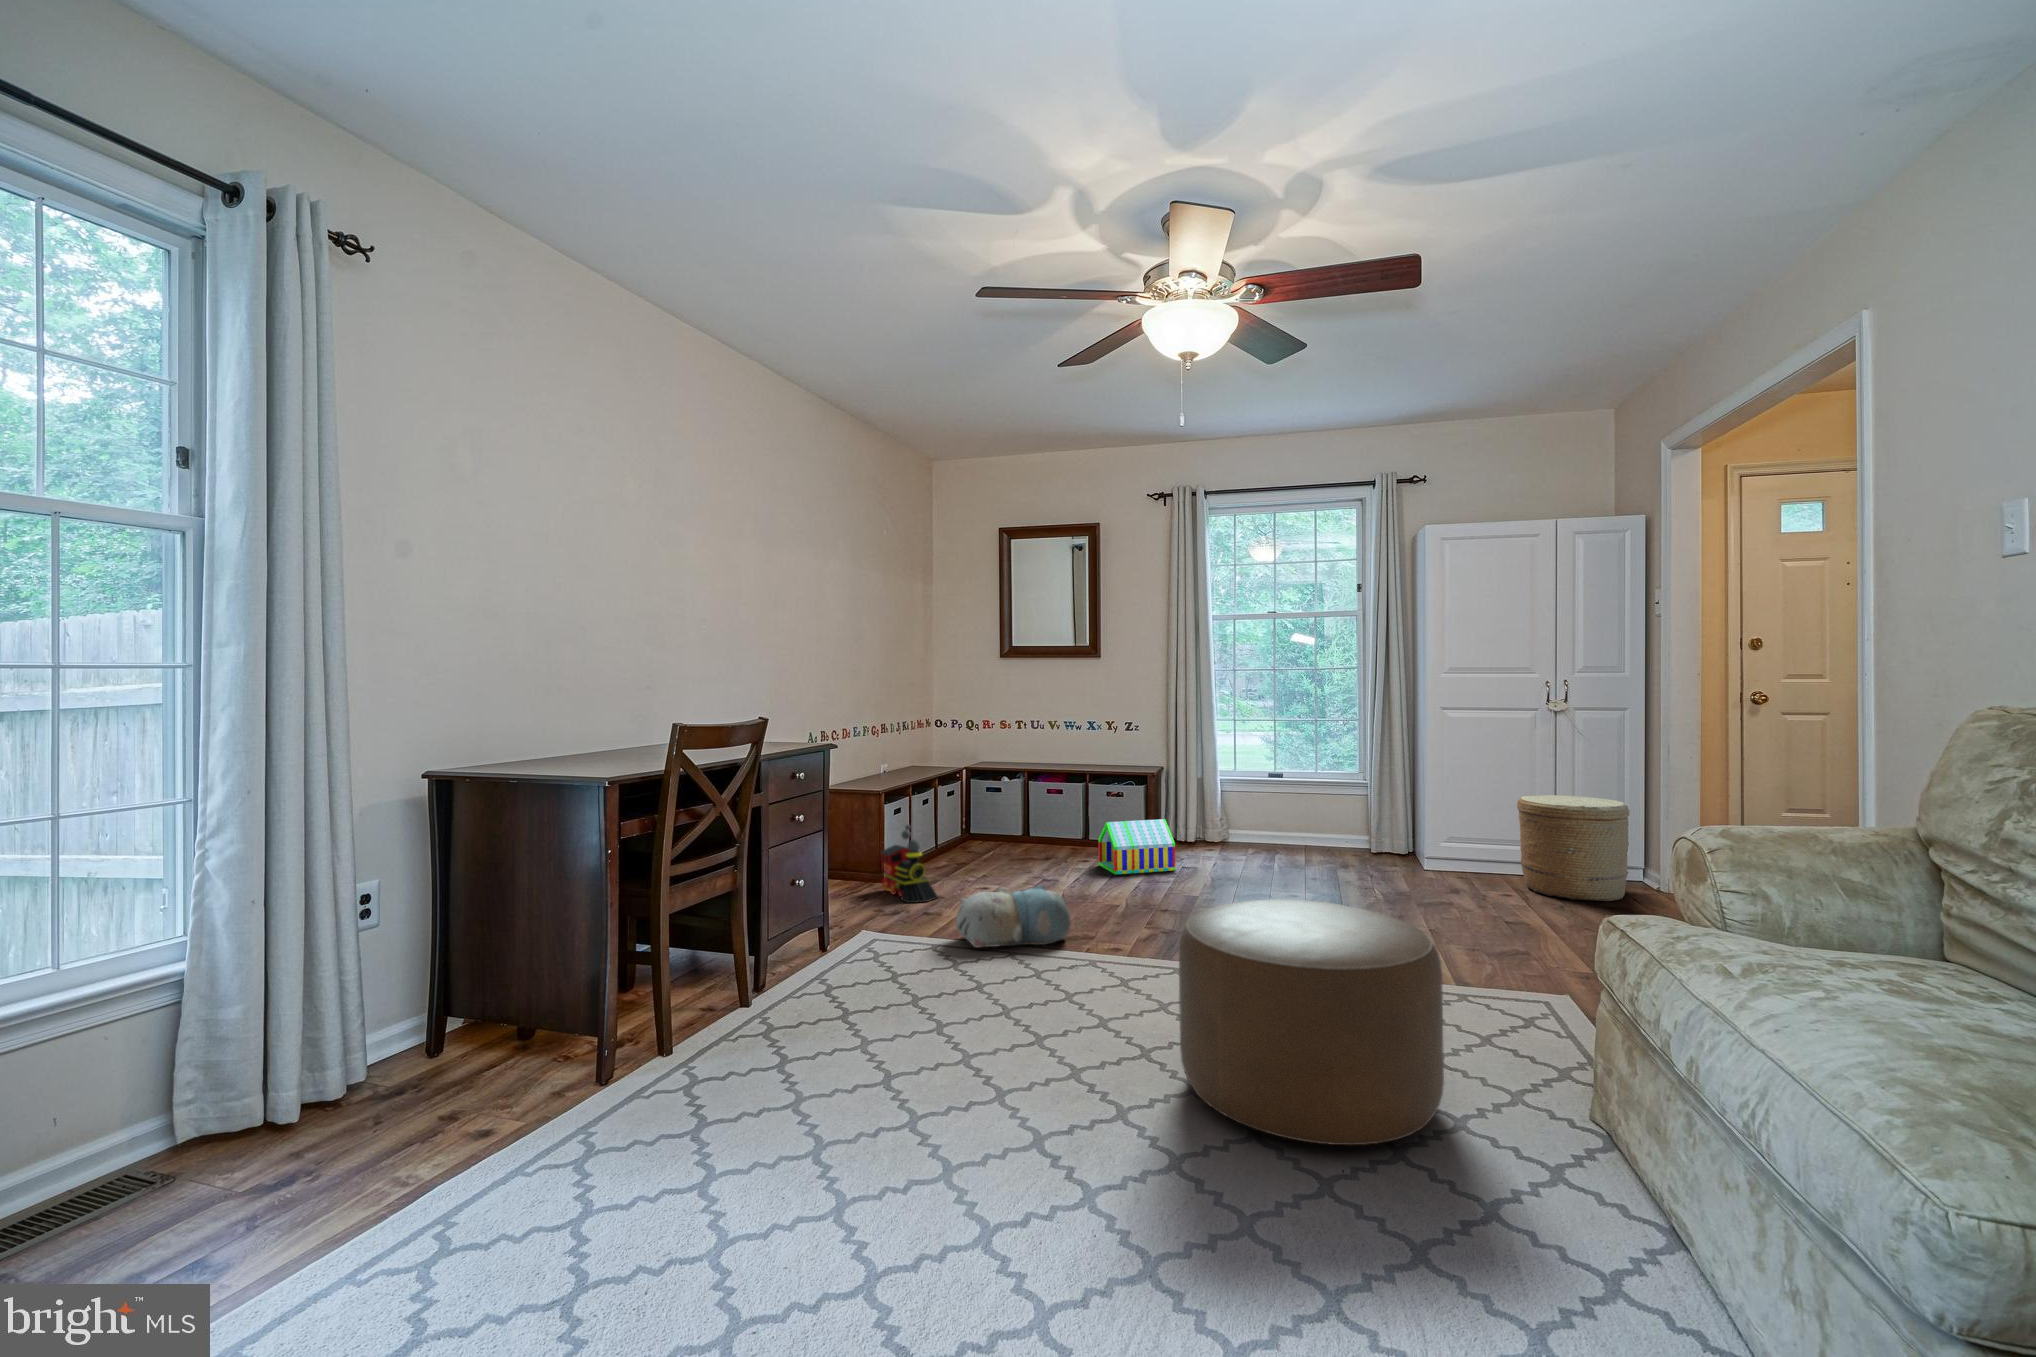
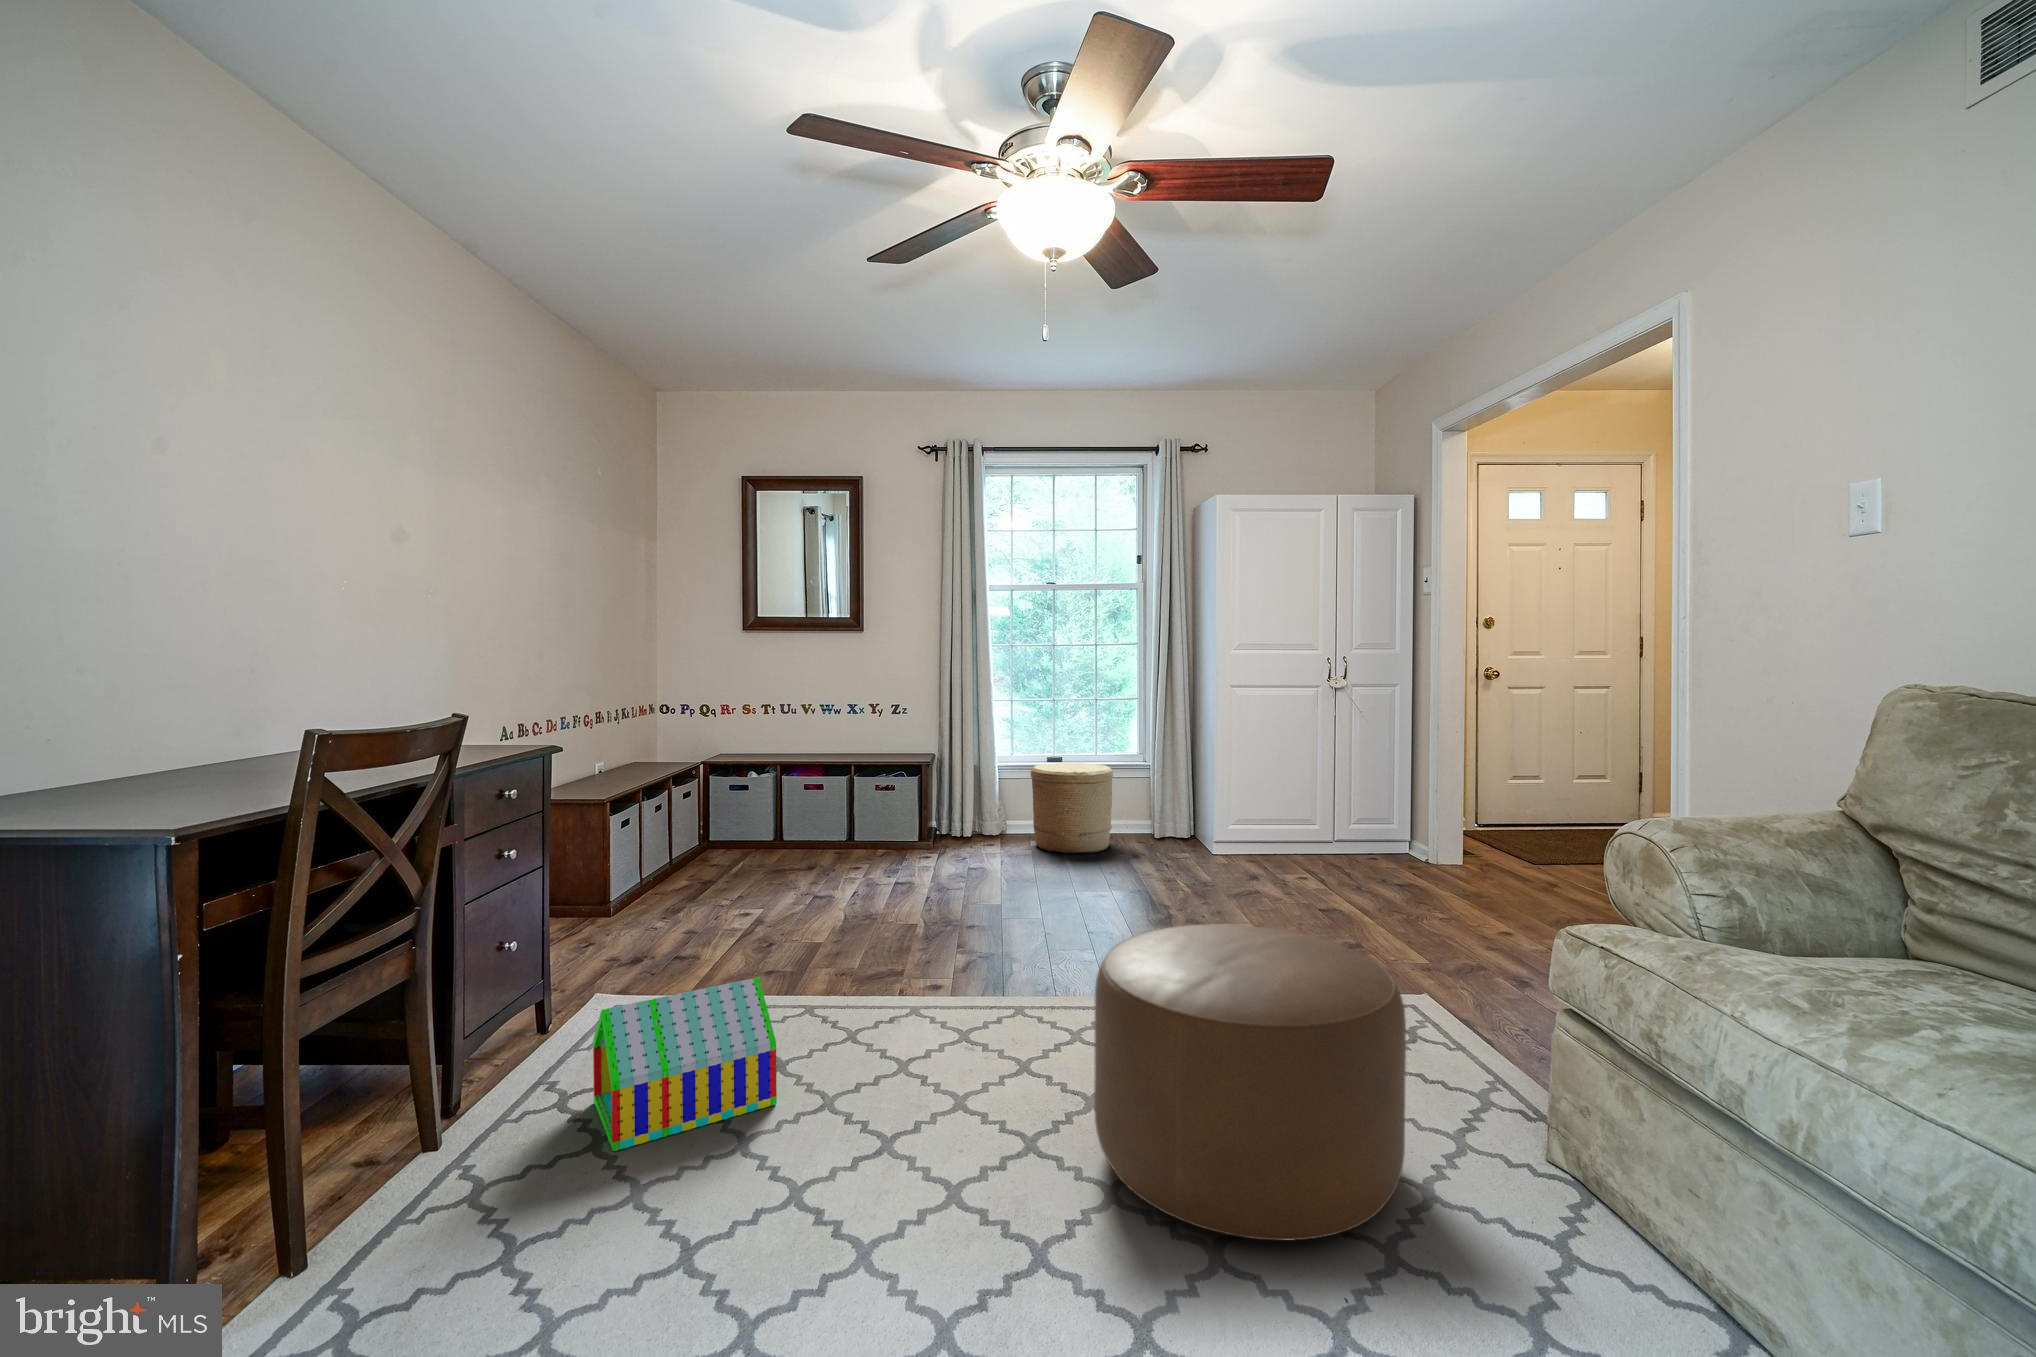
woven basket: present [1517,795,1629,901] -> present [1031,763,1113,854]
toy house: present [1099,819,1175,875] -> present [593,977,777,1151]
toy train: present [880,825,939,903] -> none [602,842,689,945]
plush toy: present [956,885,1071,947] -> none [733,911,882,1004]

